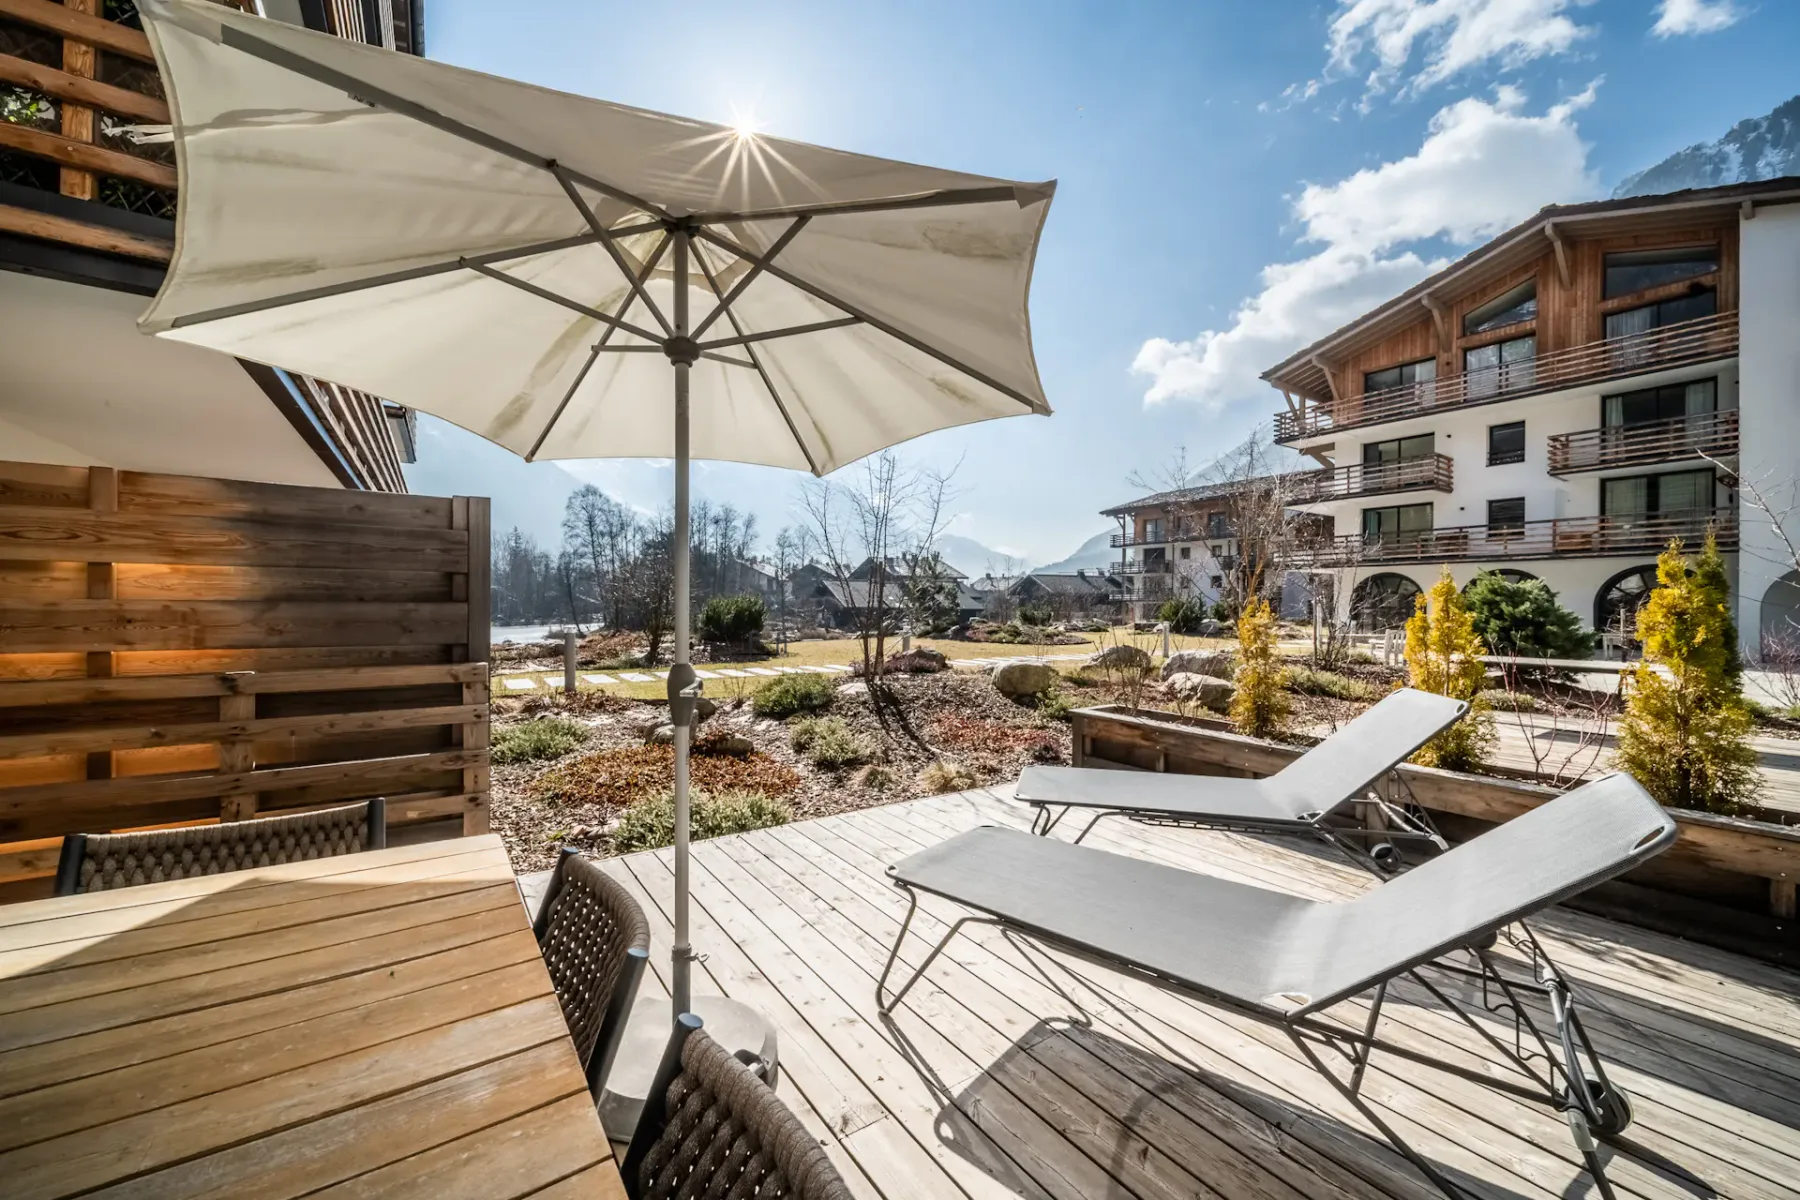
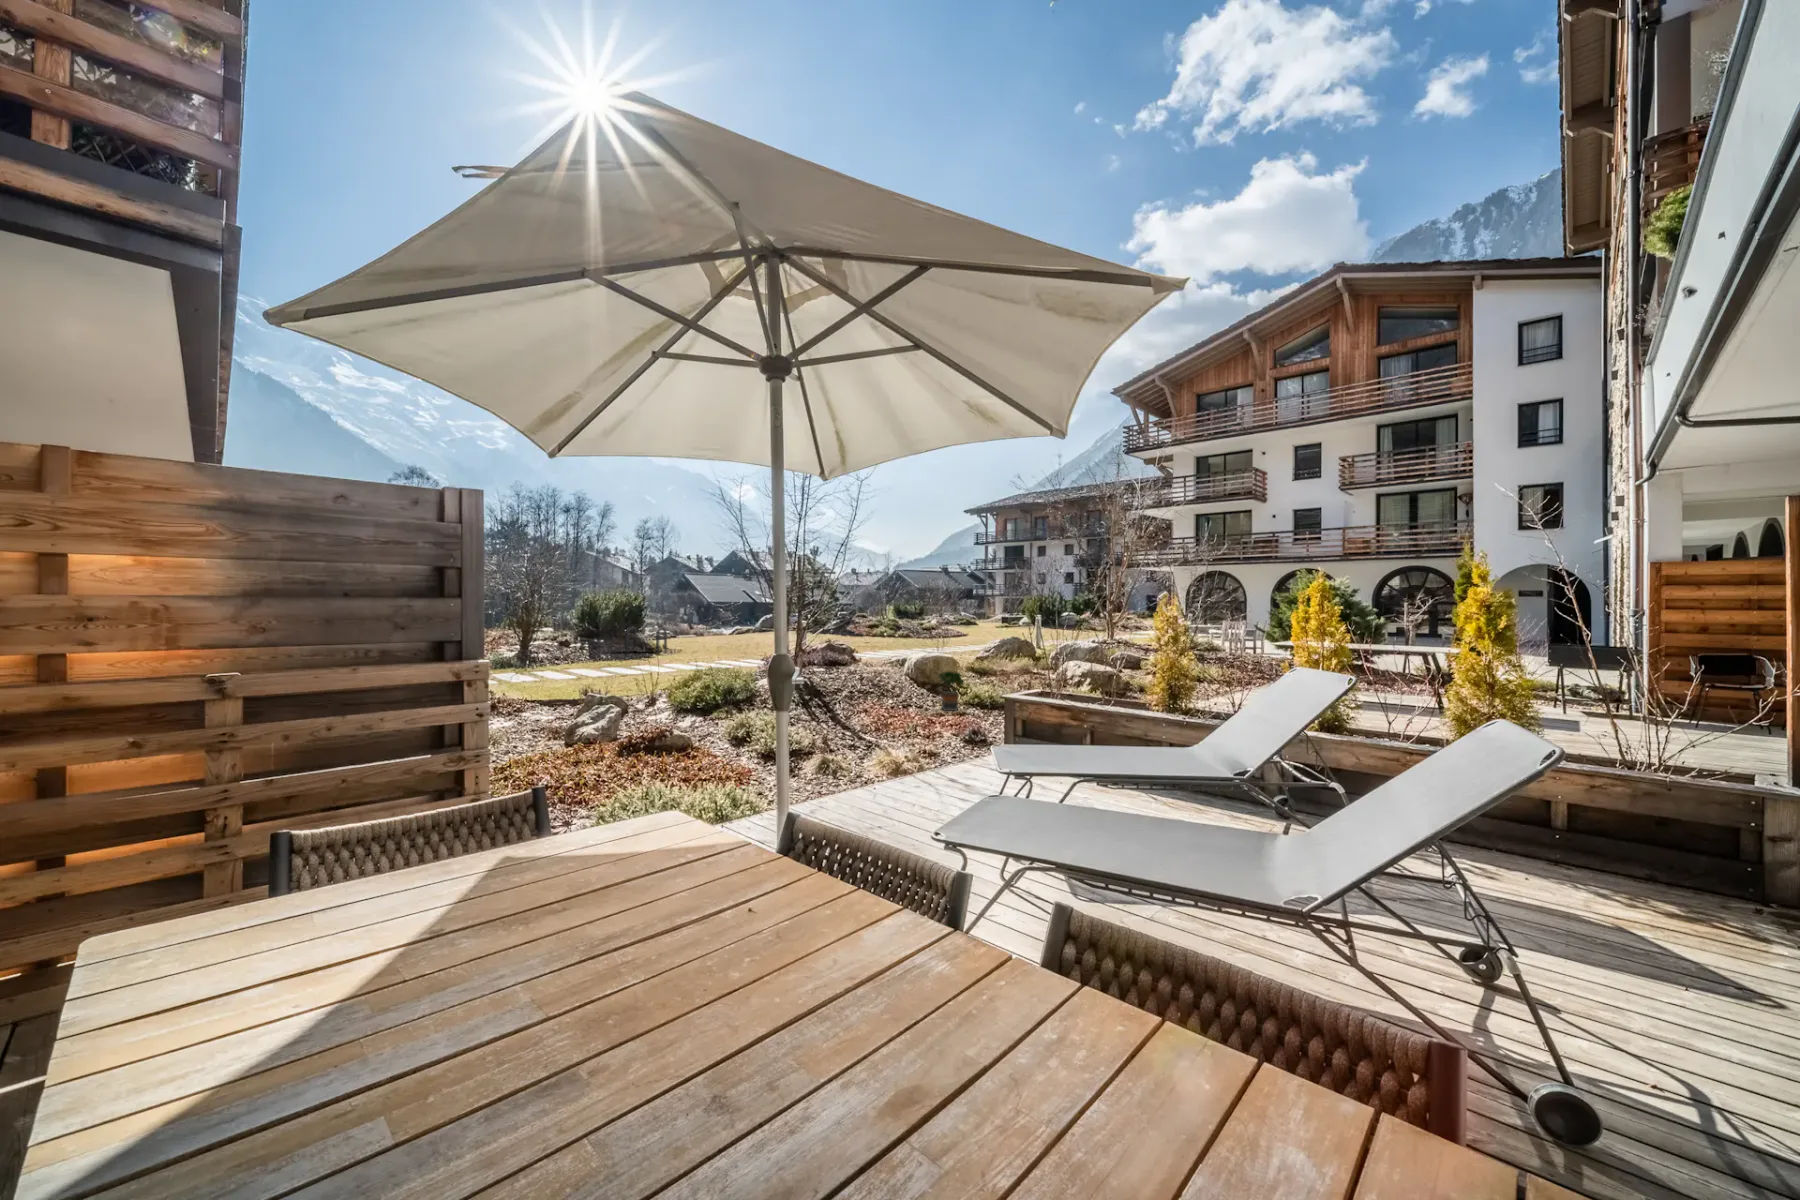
potted tree: none [1013,681,1042,724] -> present [938,672,964,711]

